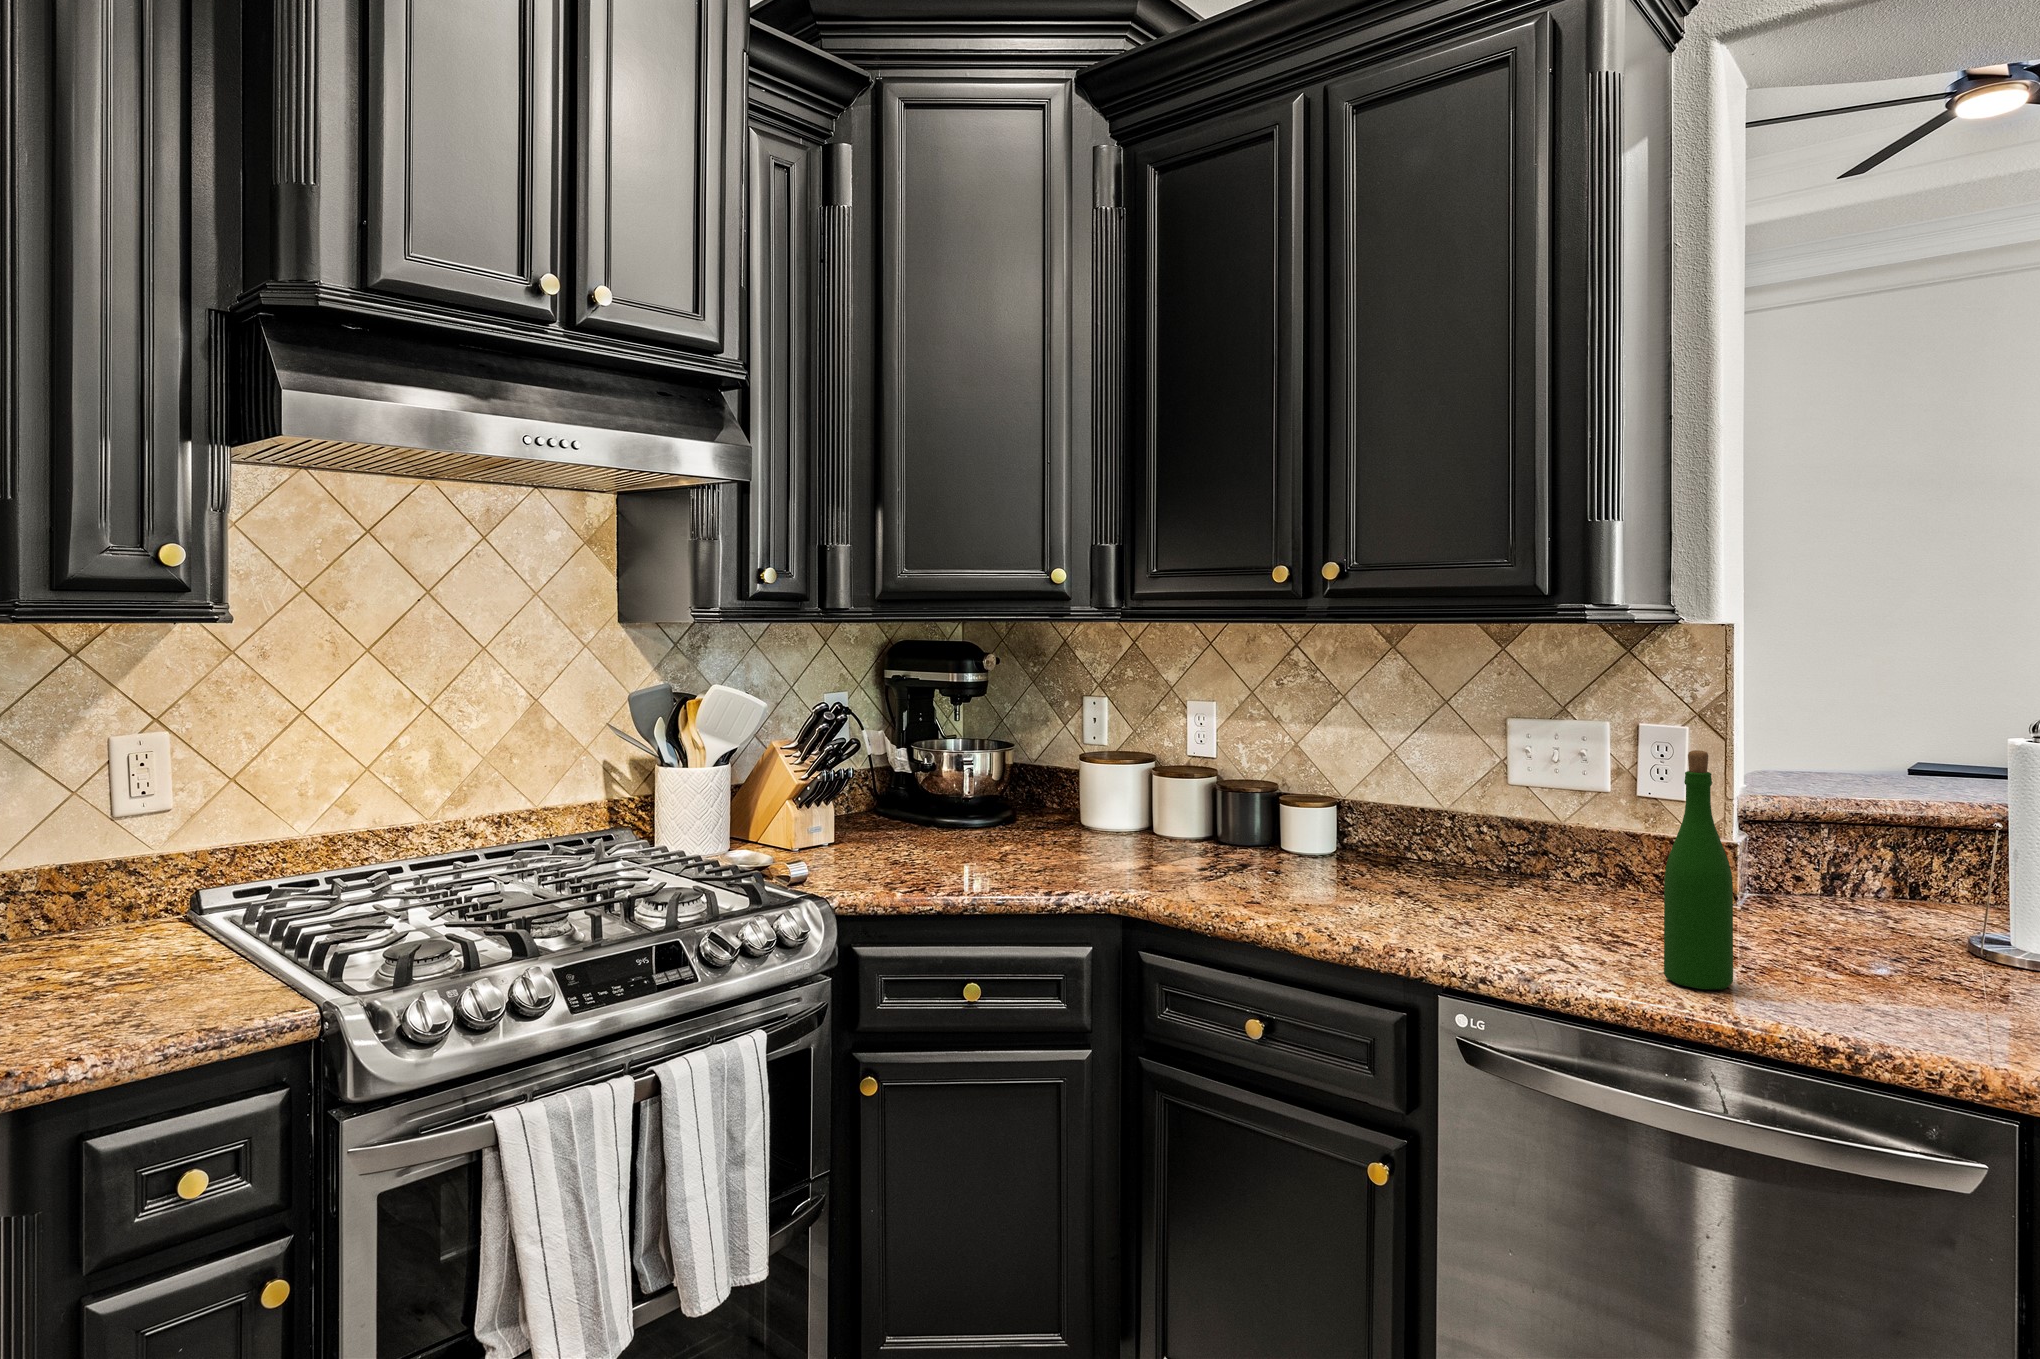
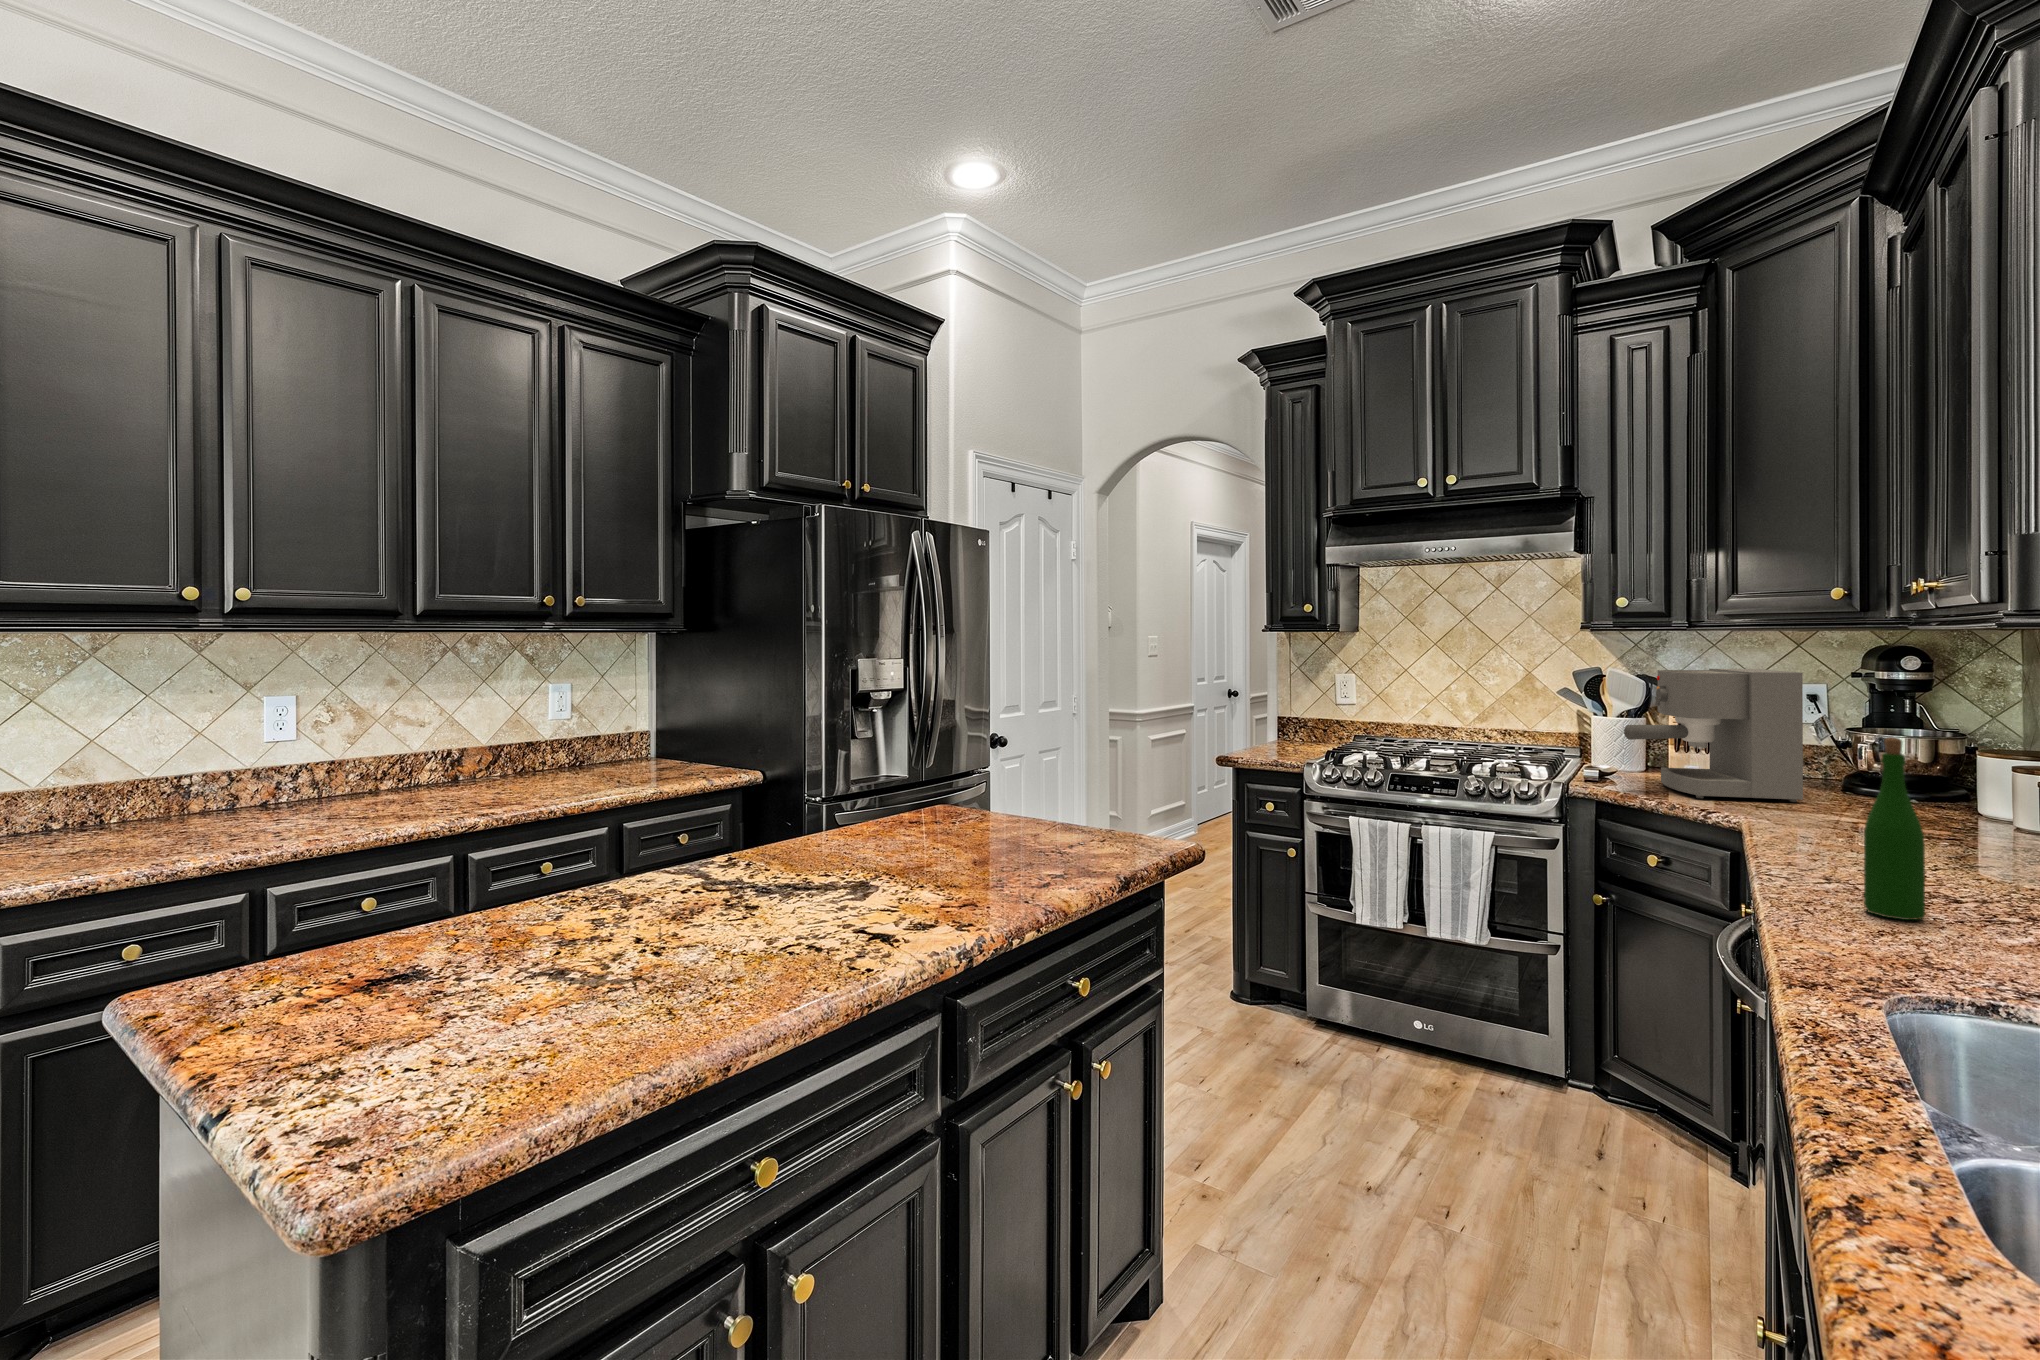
coffee maker: none [866,675,1041,876] -> present [1624,669,1803,802]

